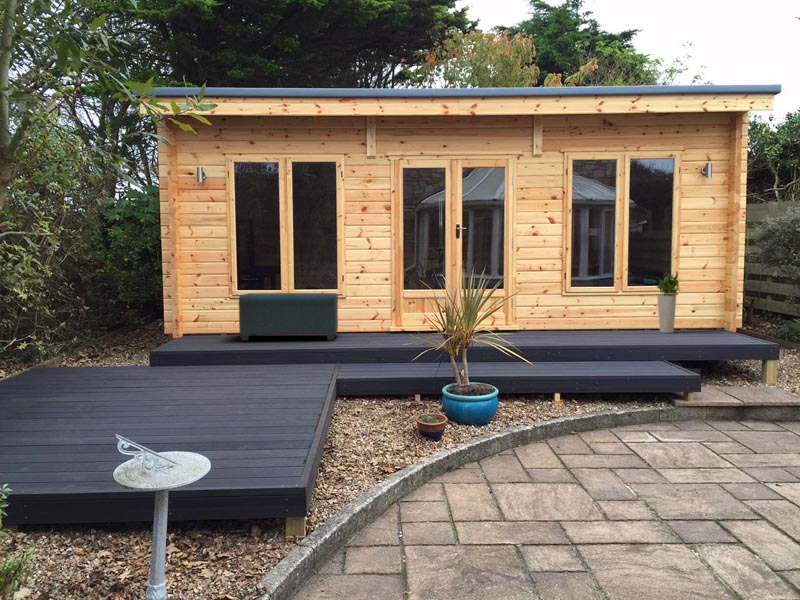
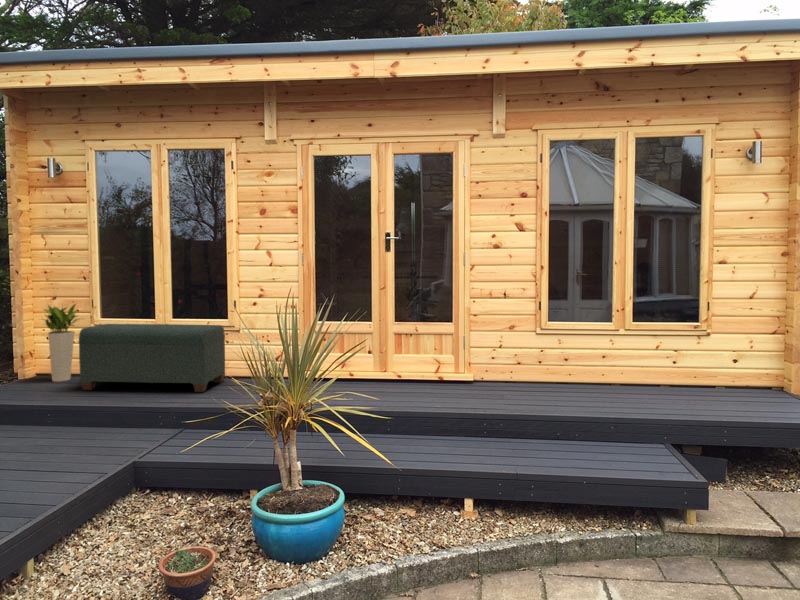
planter: present [657,274,679,333] -> present [43,304,78,382]

